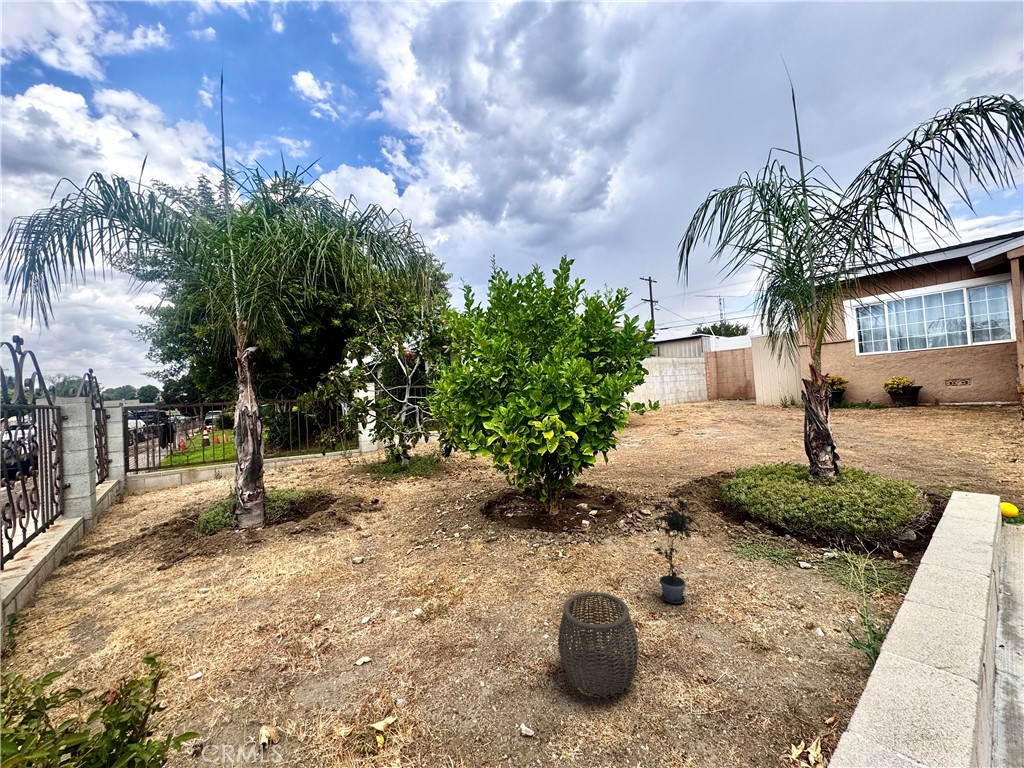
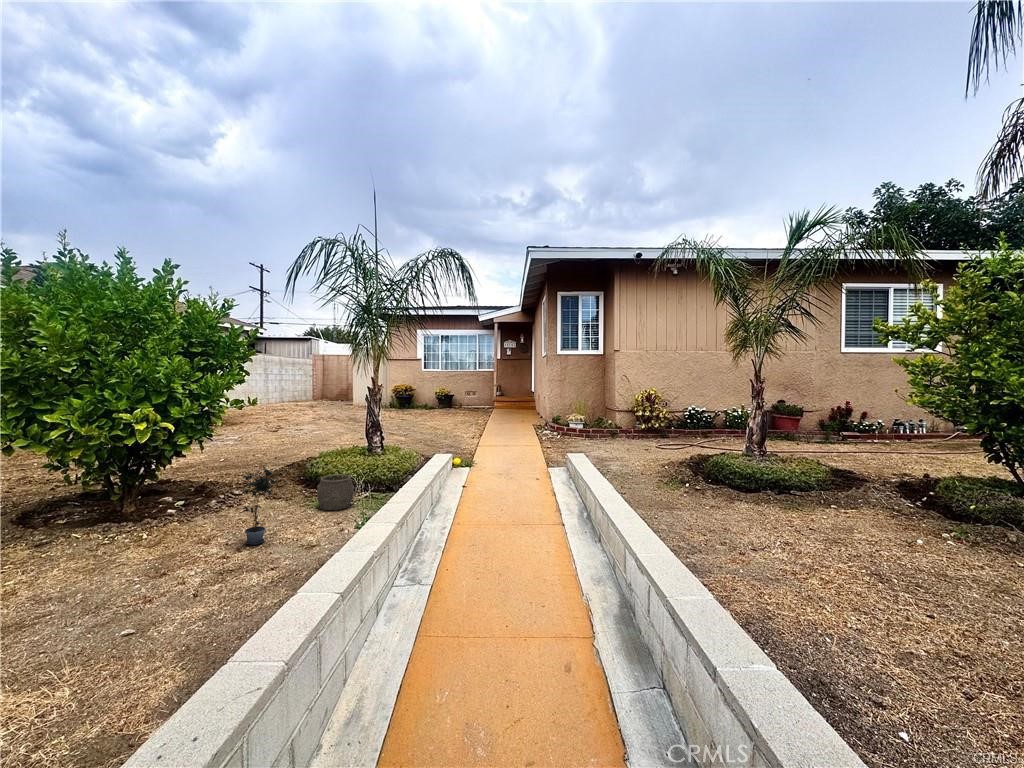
woven basket: present [558,592,639,697] -> present [317,474,354,510]

